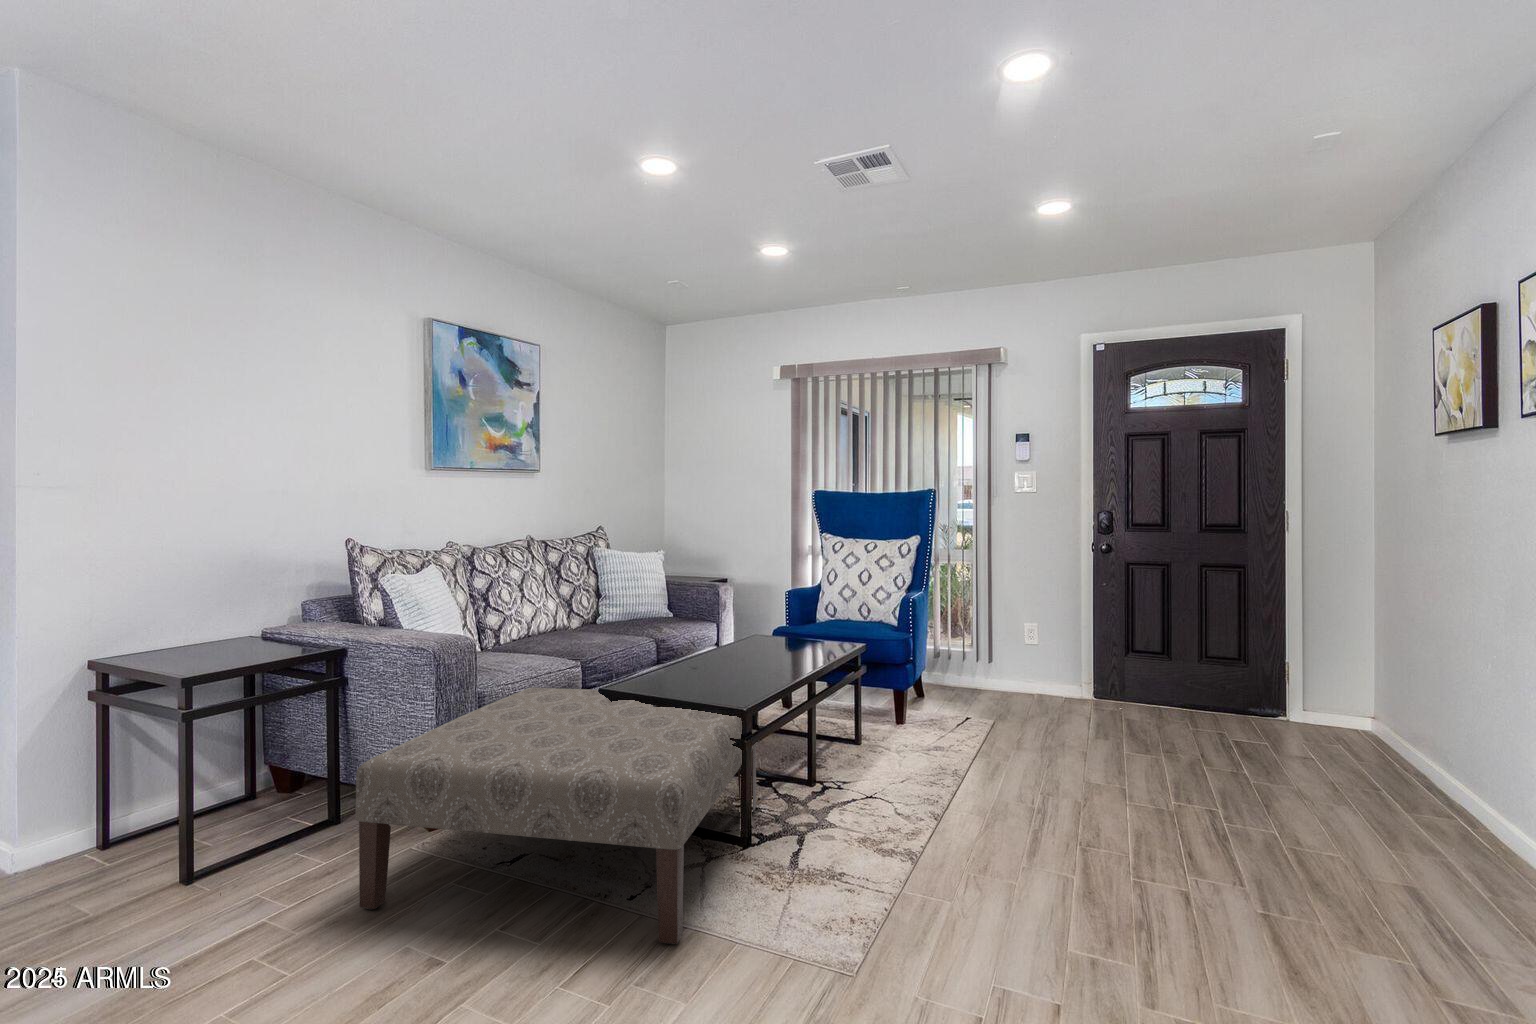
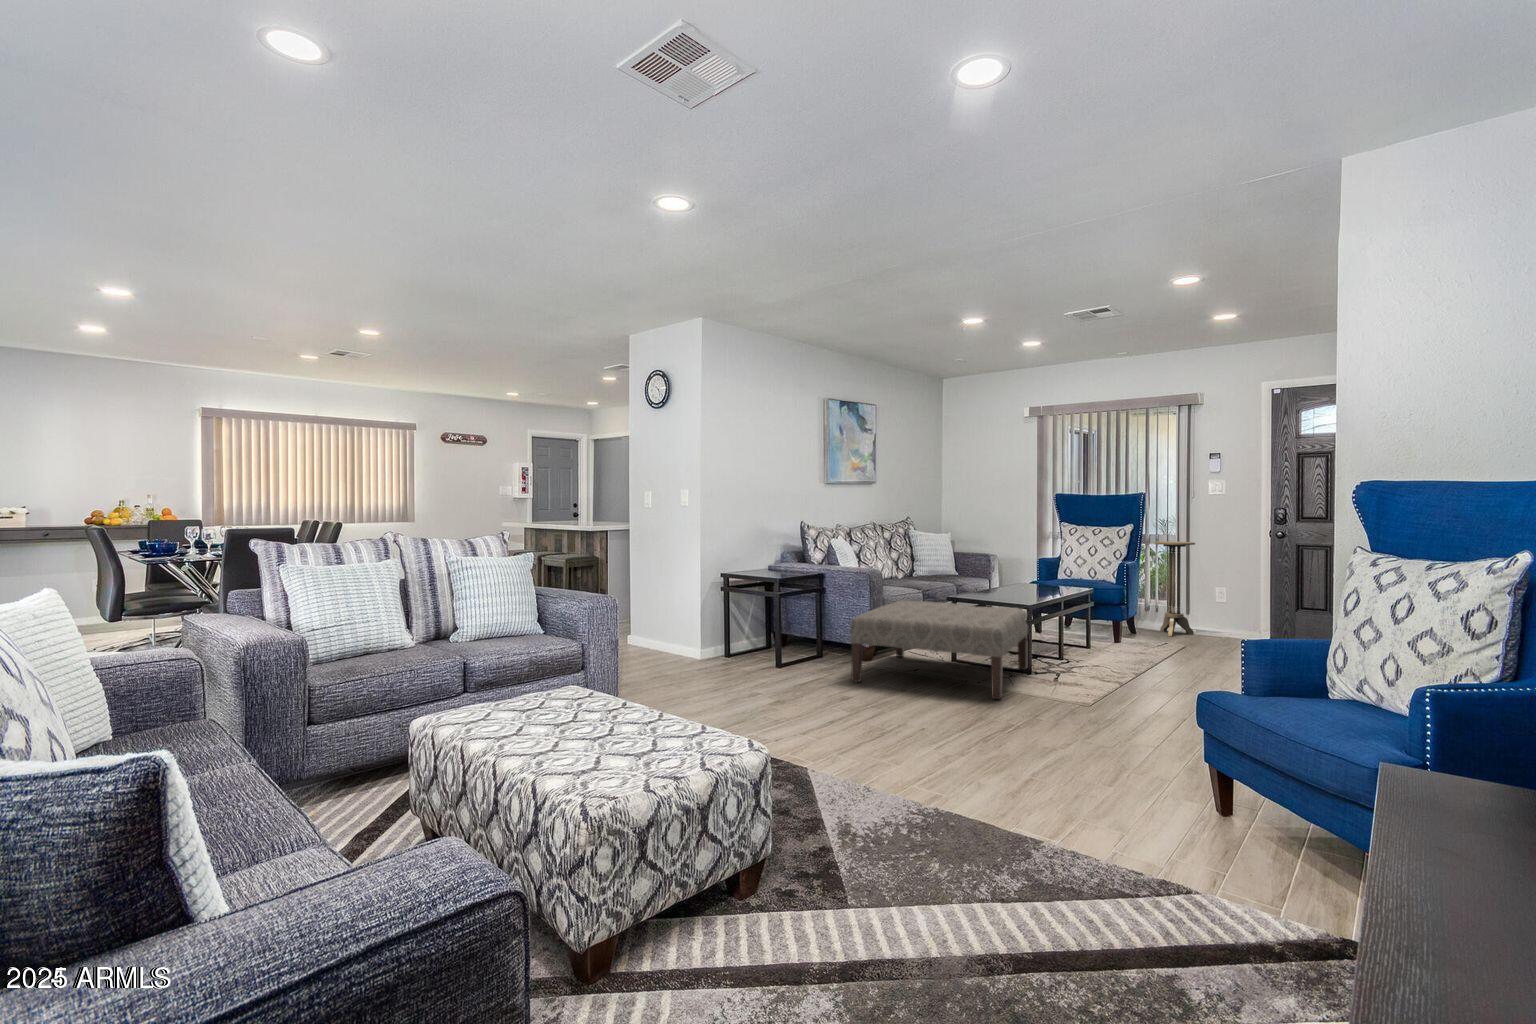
side table: none [947,559,1000,699] -> present [1154,541,1195,636]

